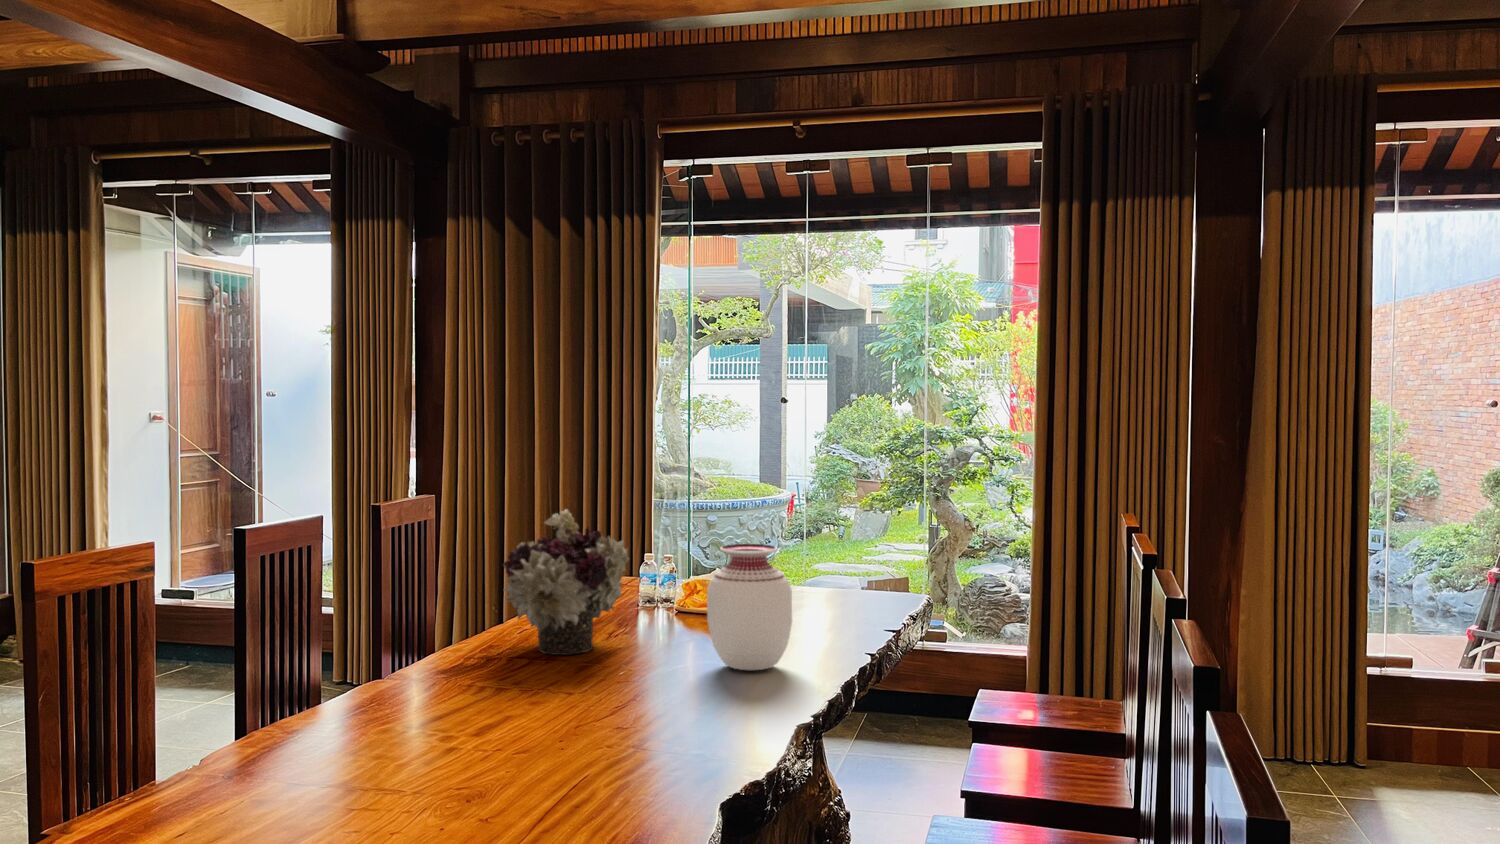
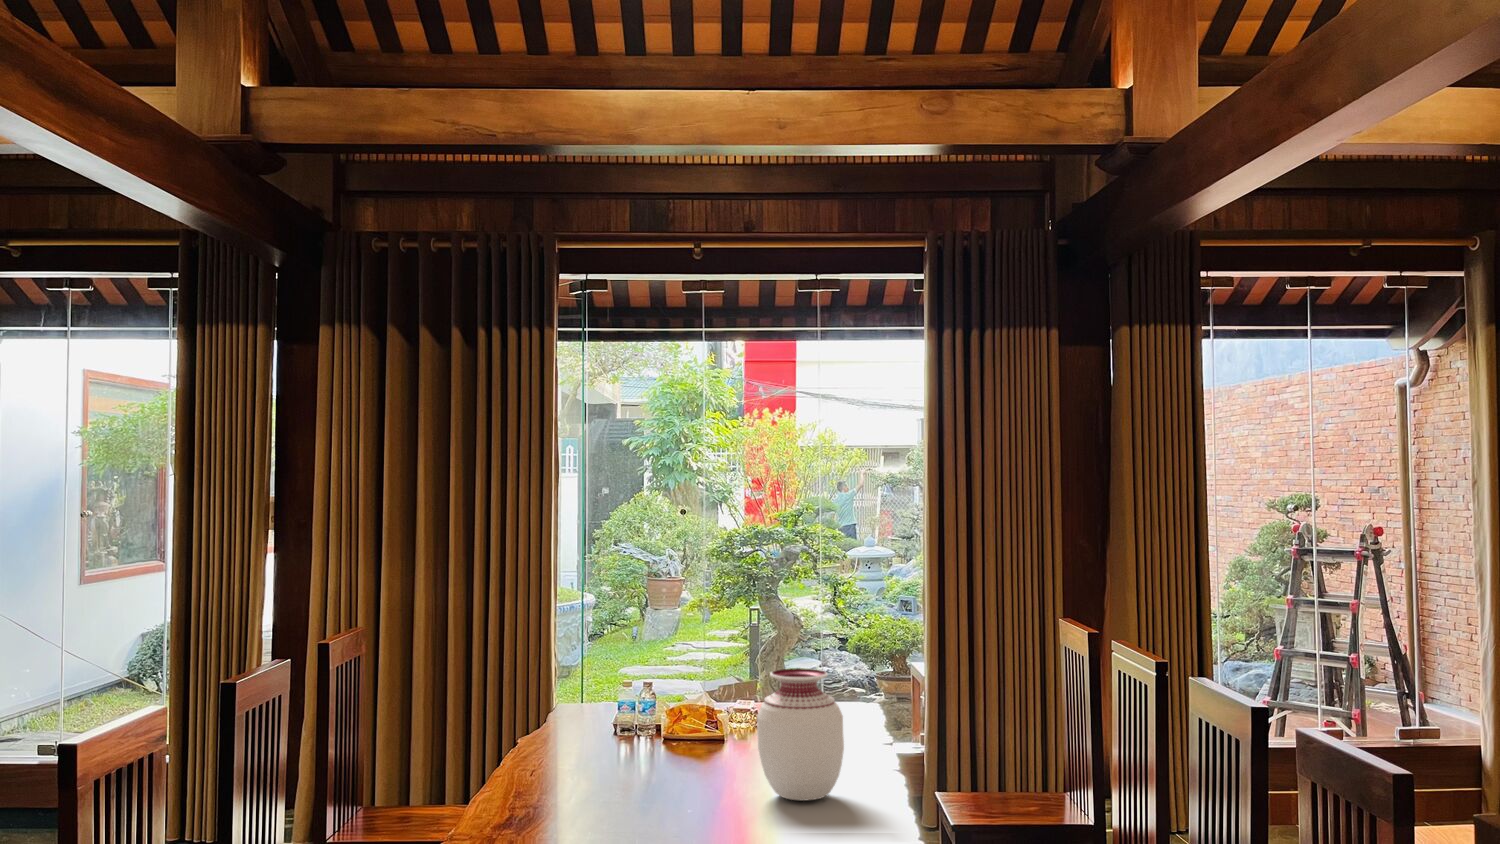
flower arrangement: present [503,509,628,655] -> none [533,641,664,799]

